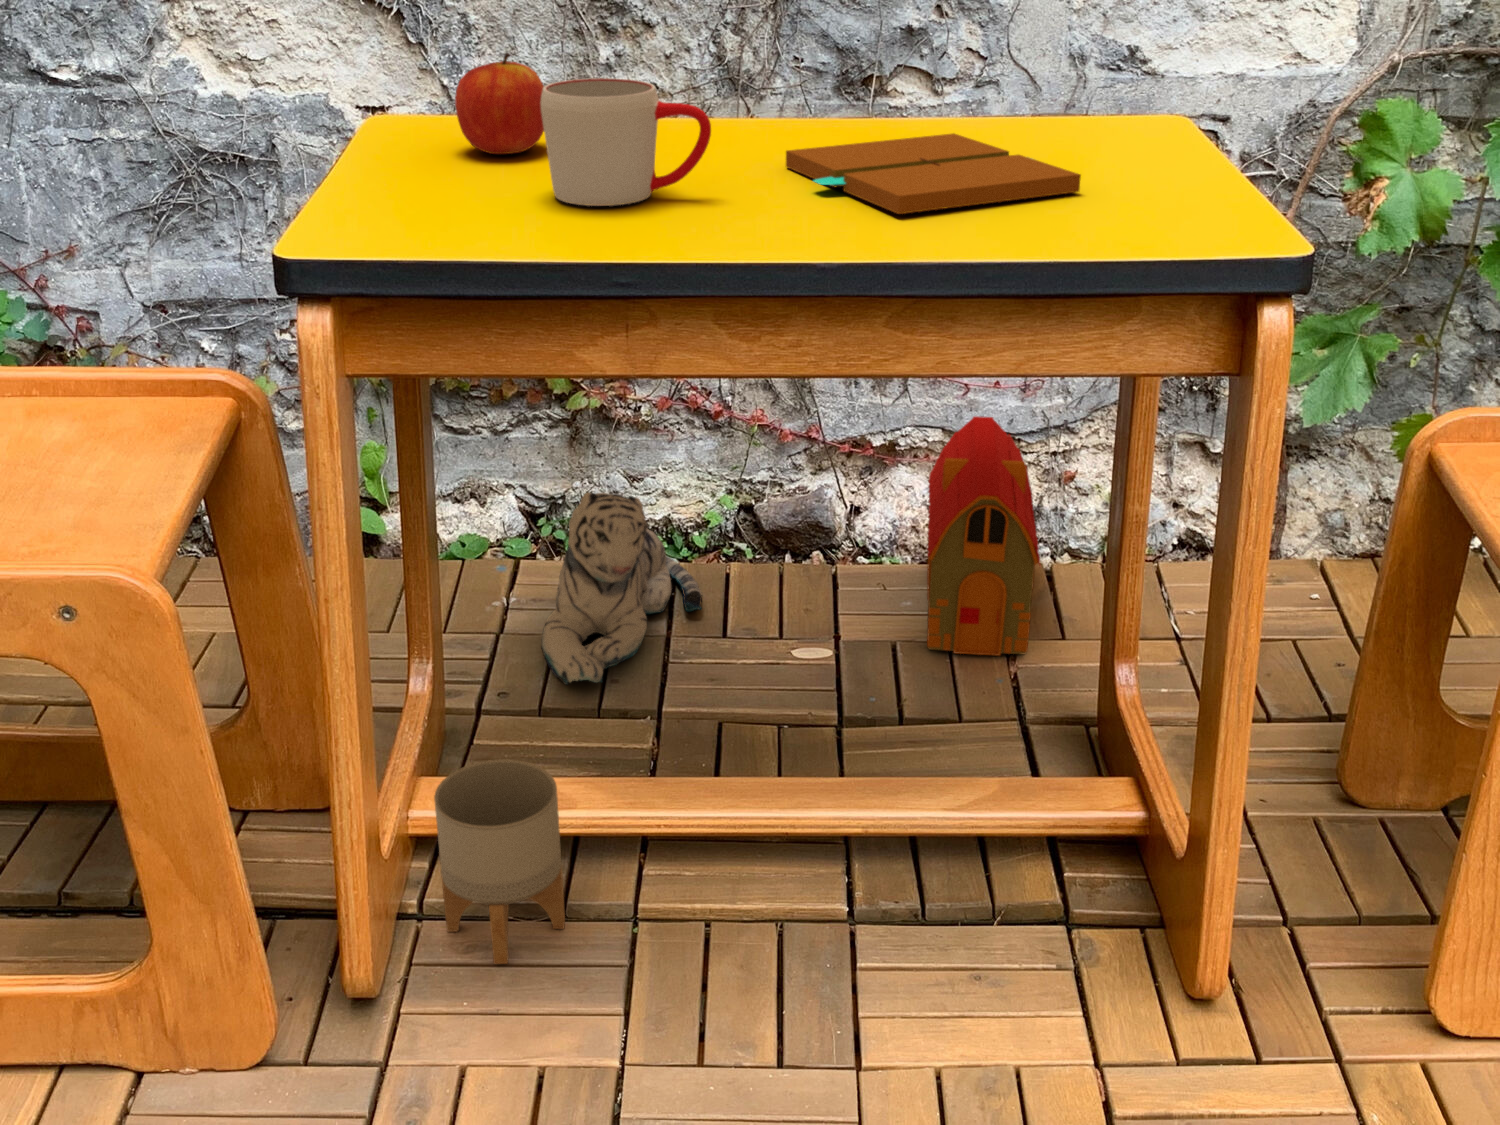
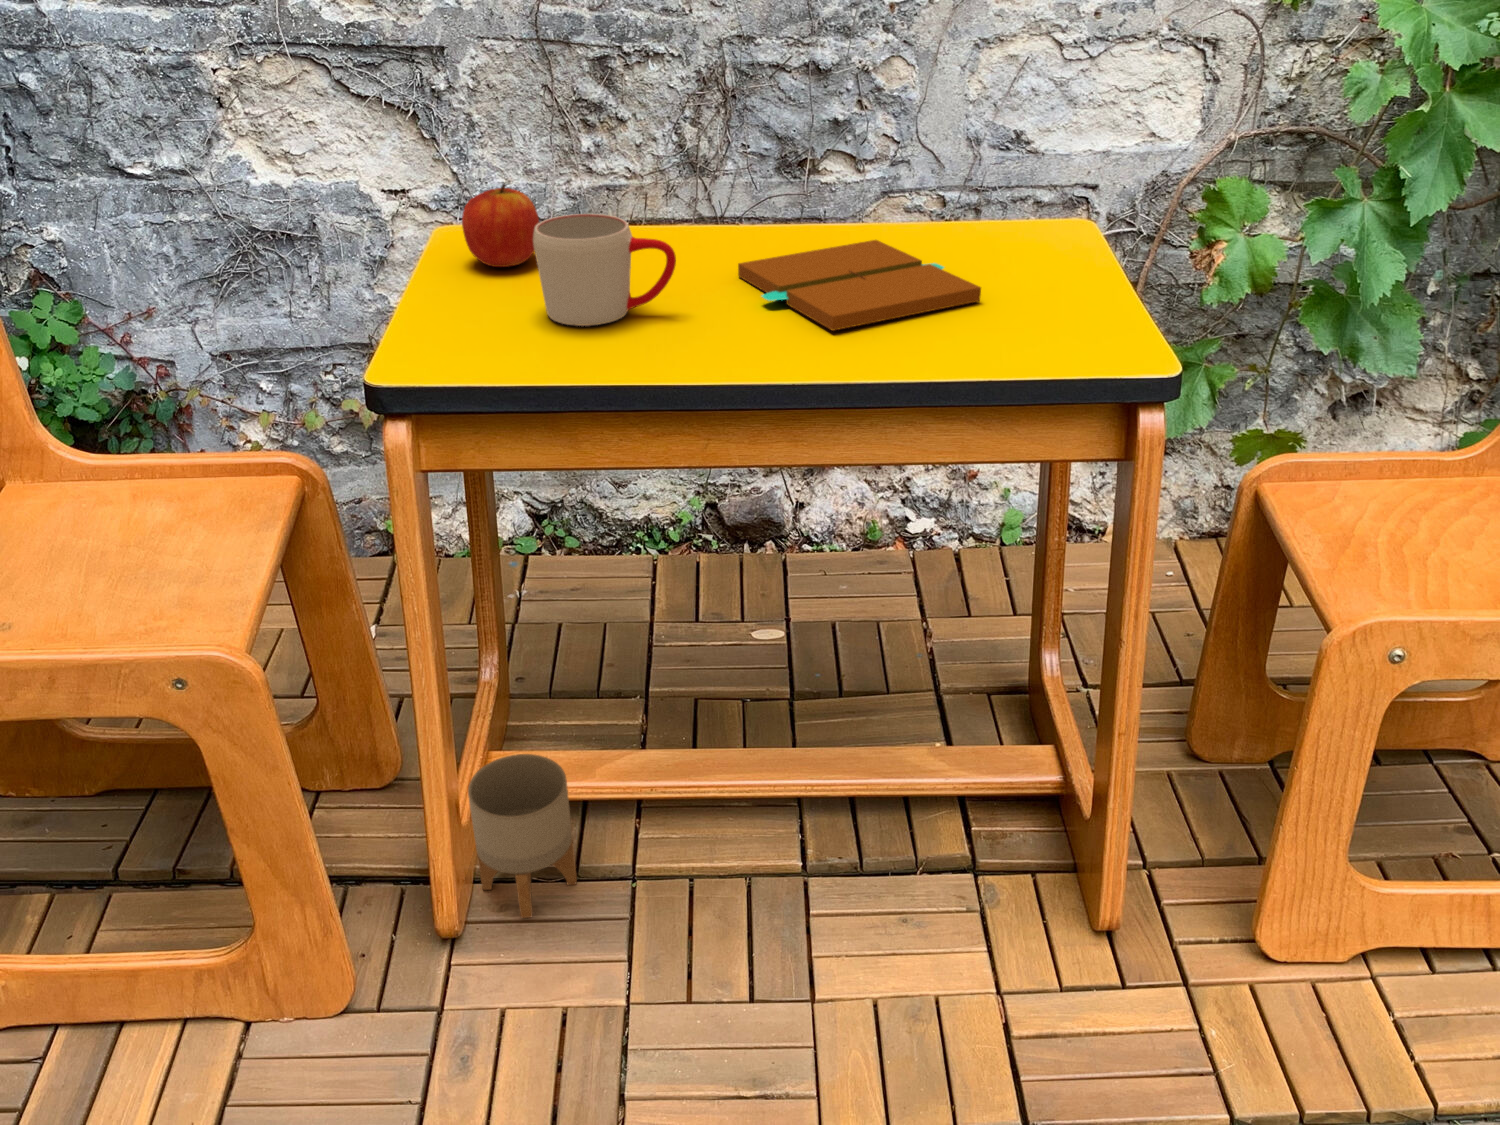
toy house: present [927,416,1041,656] -> none [858,432,951,630]
plush toy: present [542,492,702,685] -> none [550,508,679,667]

